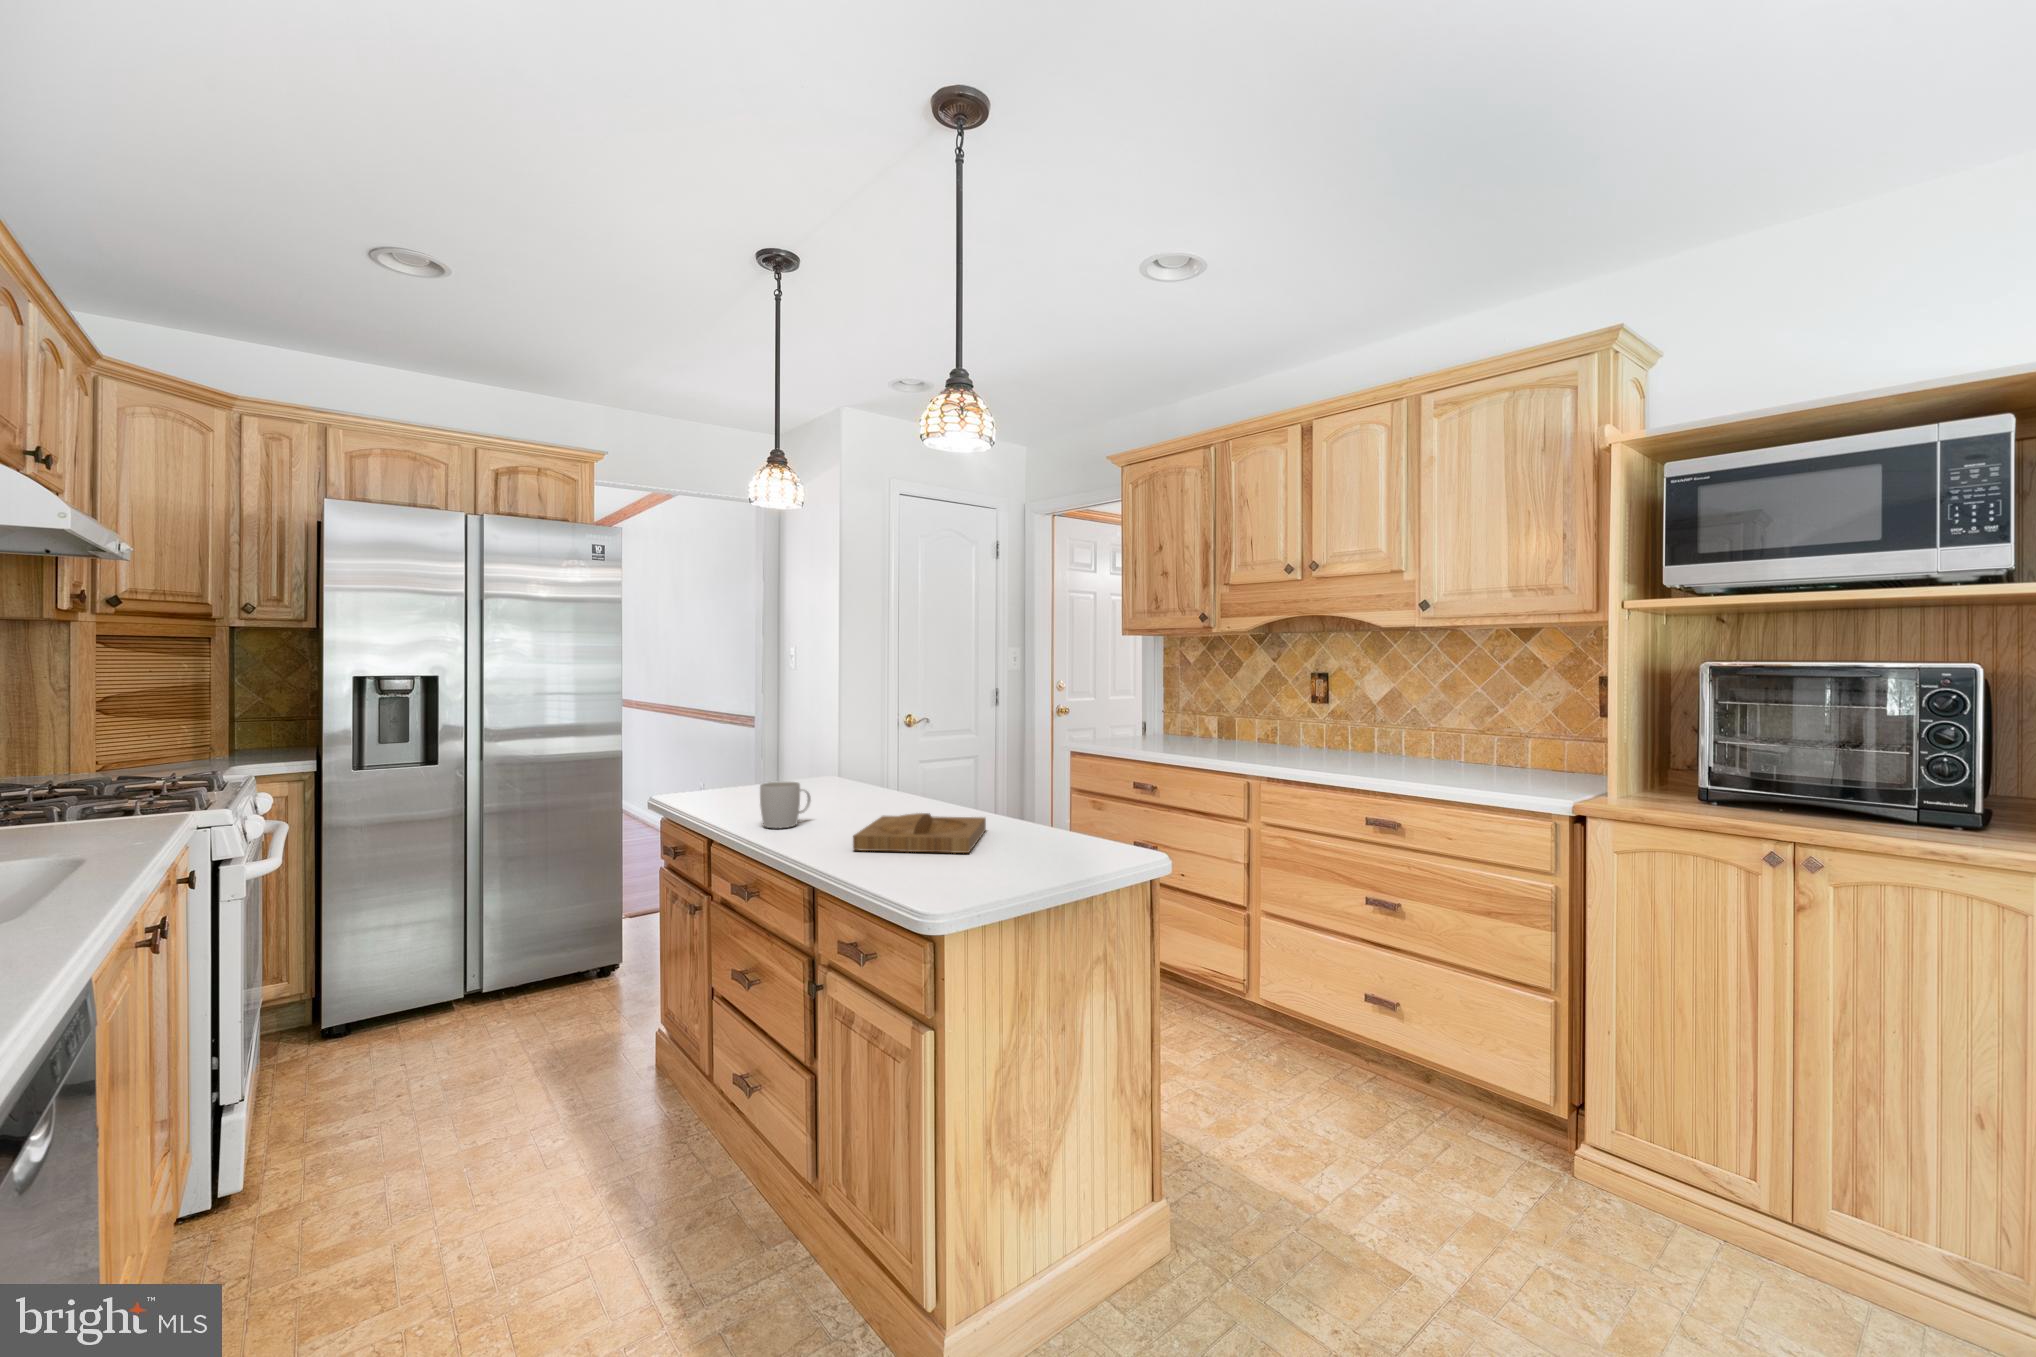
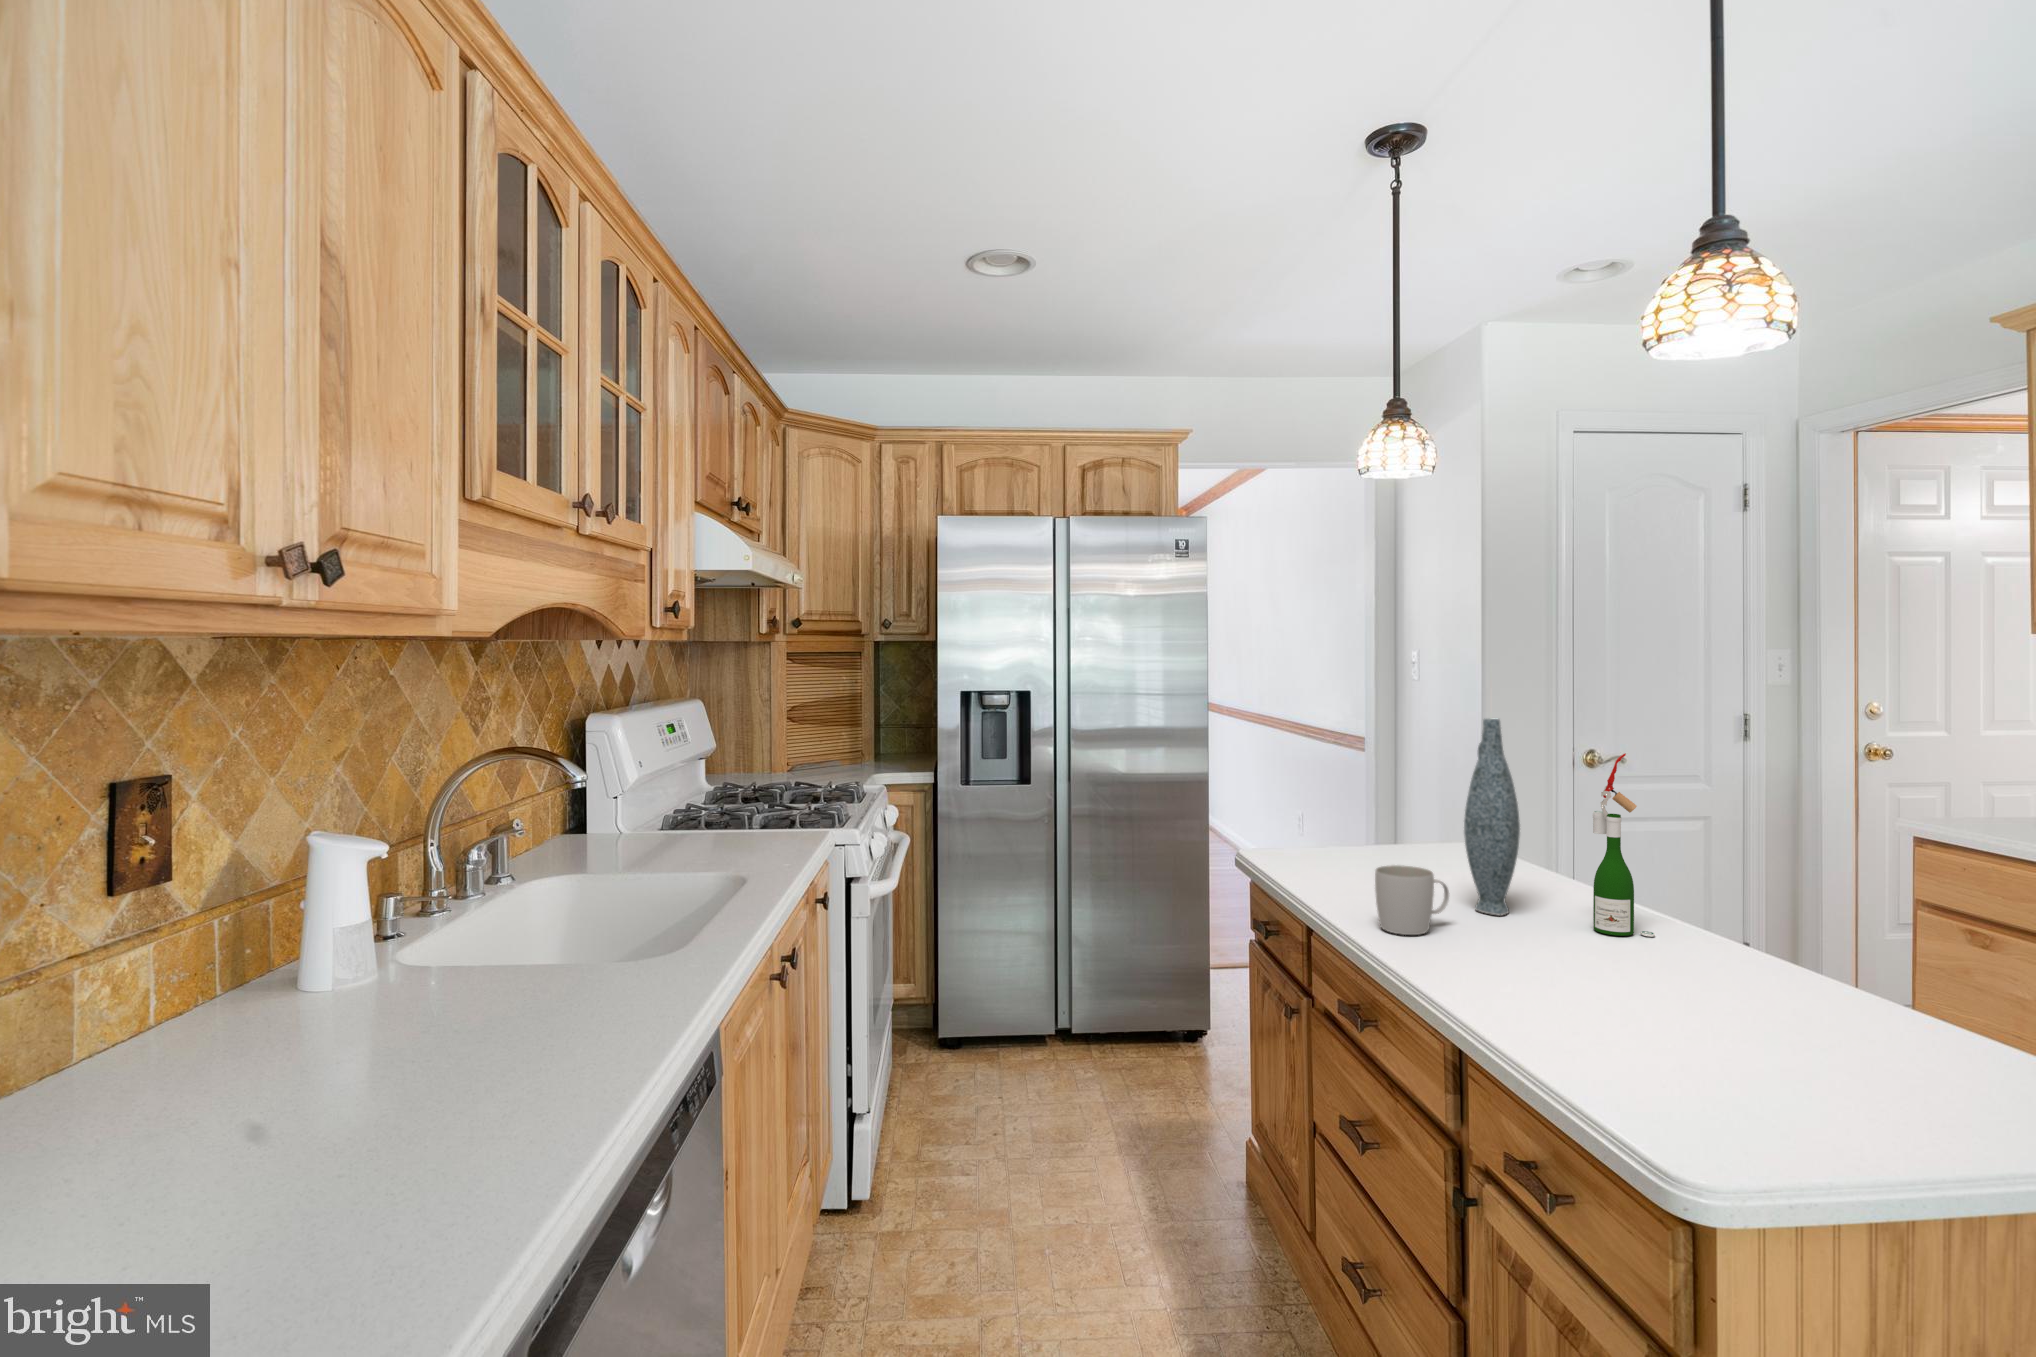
vase: none [821,678,856,813] -> present [1464,719,1520,916]
wine bottle: none [900,697,934,815] -> present [1593,753,1655,937]
tray: present [853,813,986,853] -> none [1521,939,1765,1047]

